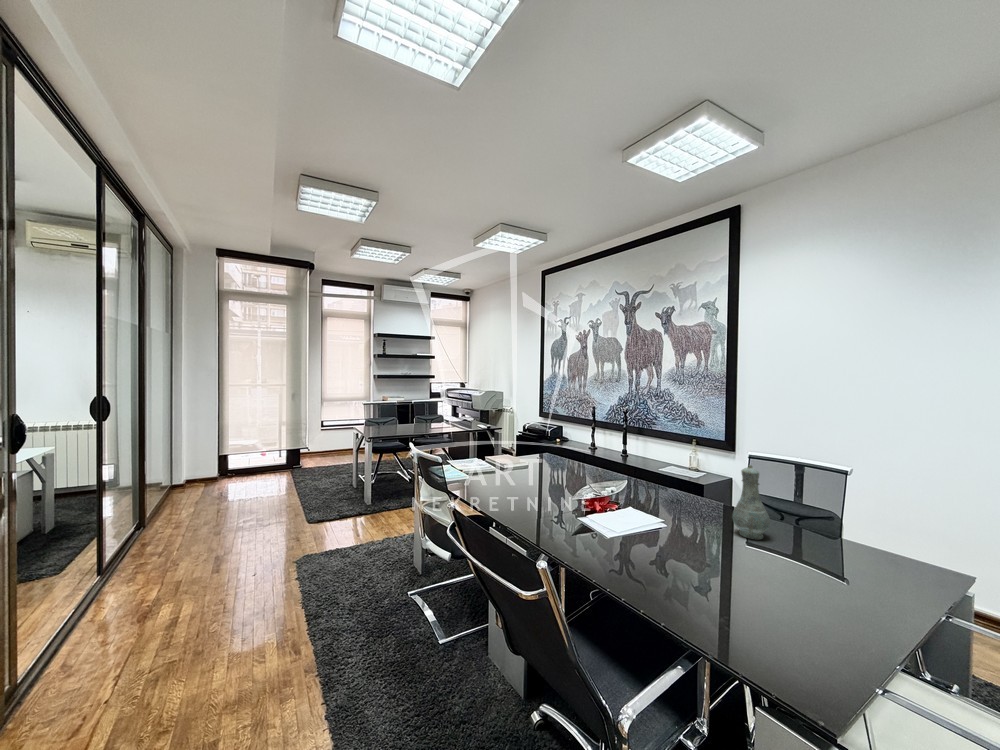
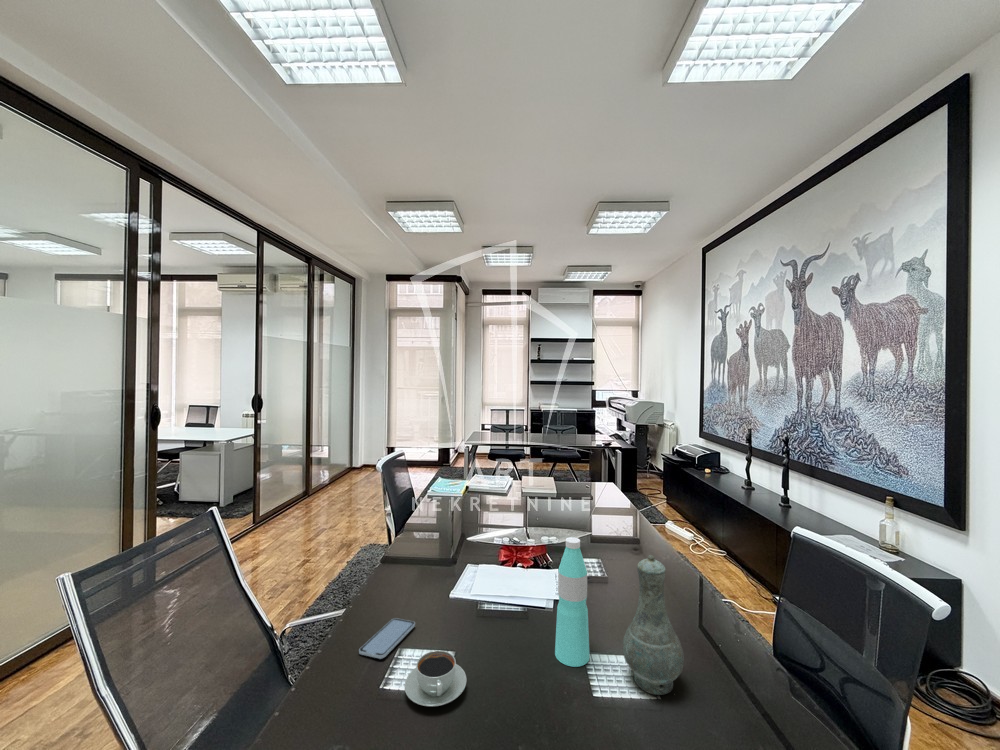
water bottle: none [696,464,720,541] -> present [555,537,590,667]
coffee cup: none [672,546,717,574] -> present [405,650,467,706]
smartphone: none [602,547,643,570] -> present [359,618,415,659]

